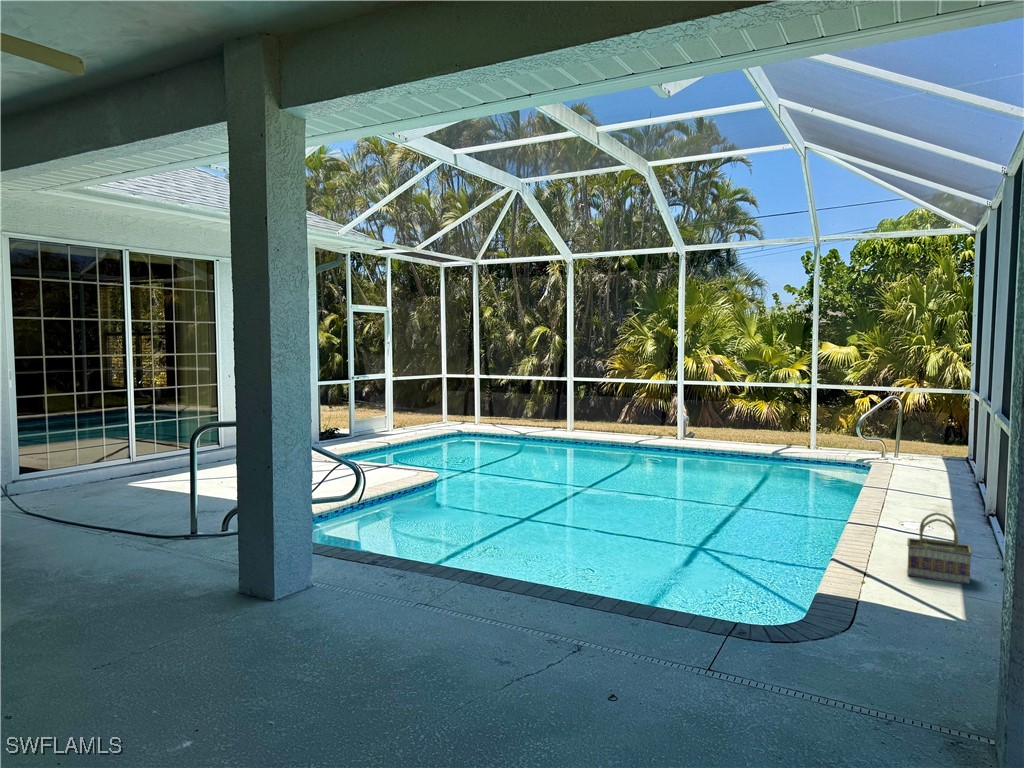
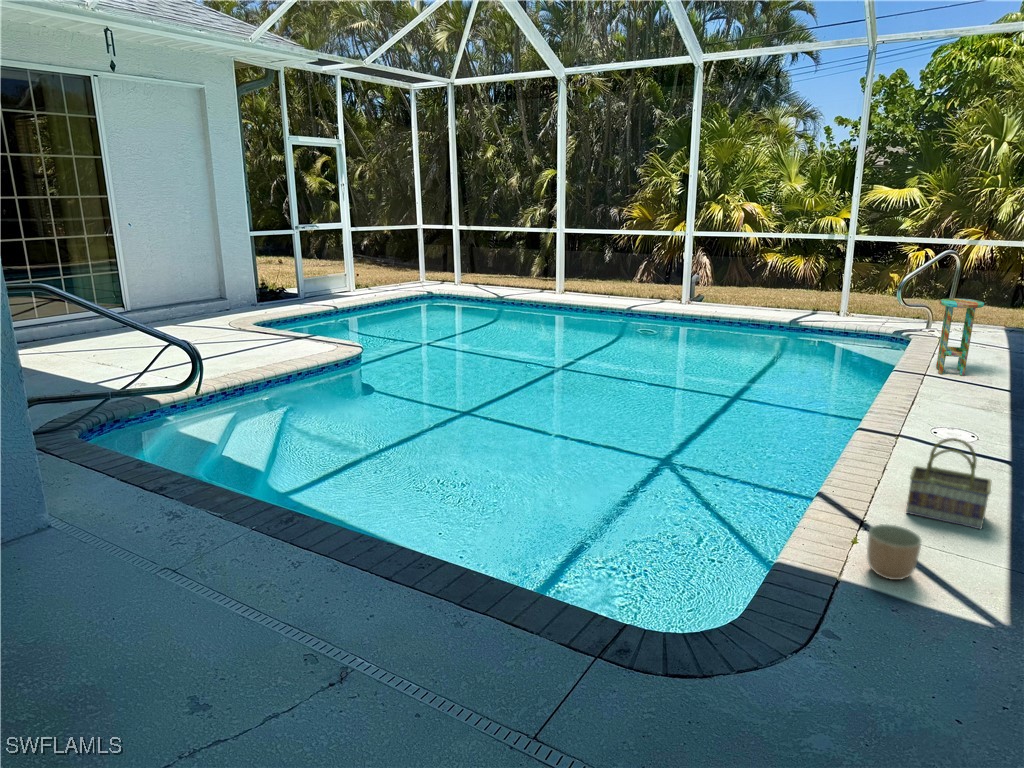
side table: none [896,426,932,490] -> present [936,298,984,376]
planter: none [888,572,930,614] -> present [867,524,922,580]

